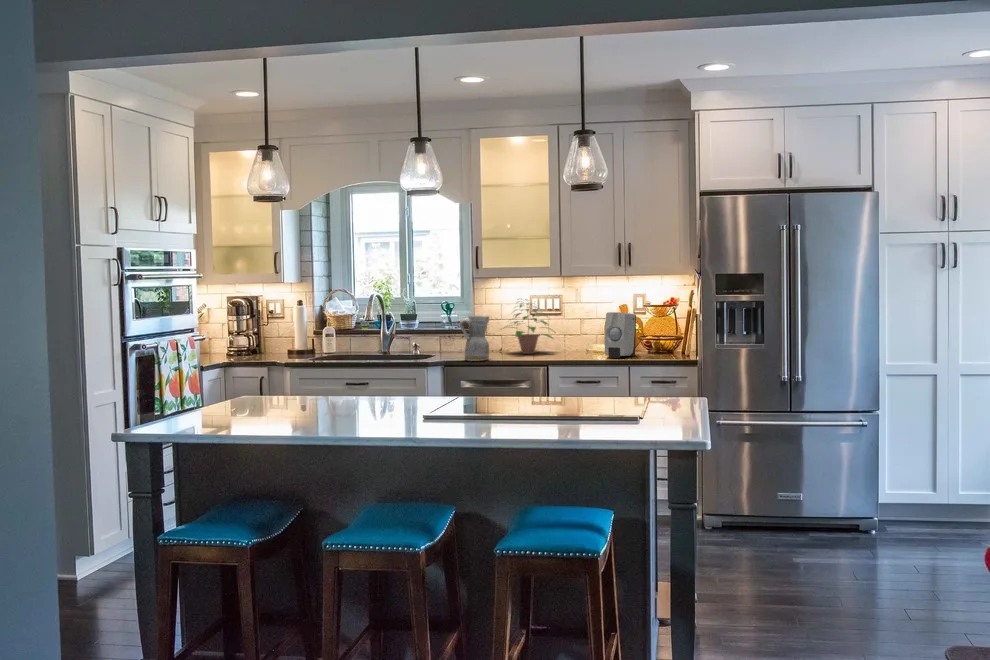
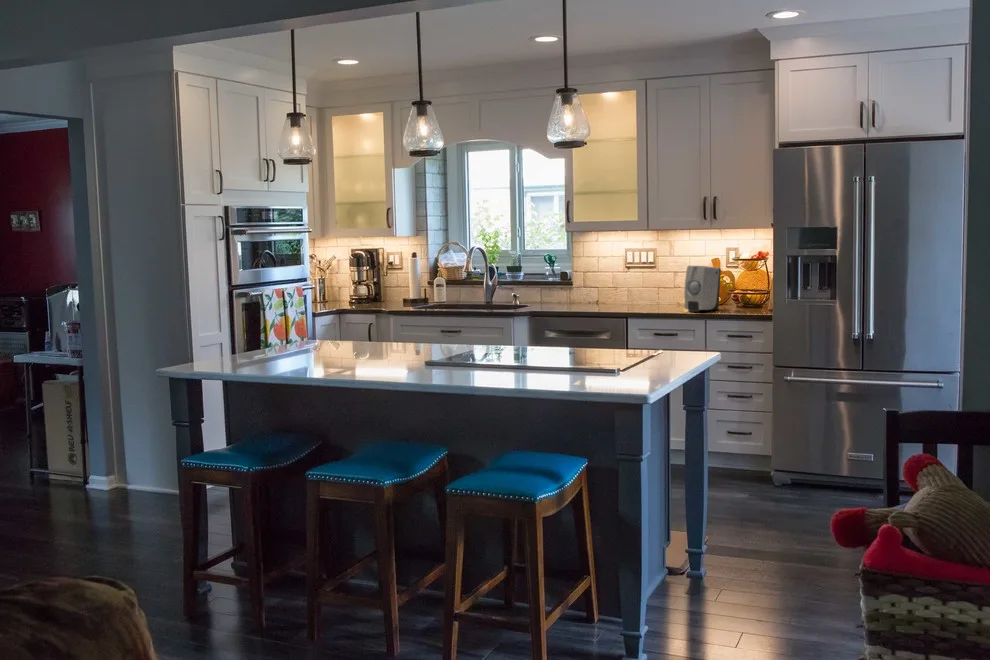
potted plant: present [504,303,553,354] -> none [591,251,646,307]
ceramic pitcher: present [459,315,489,361] -> none [542,268,572,312]

